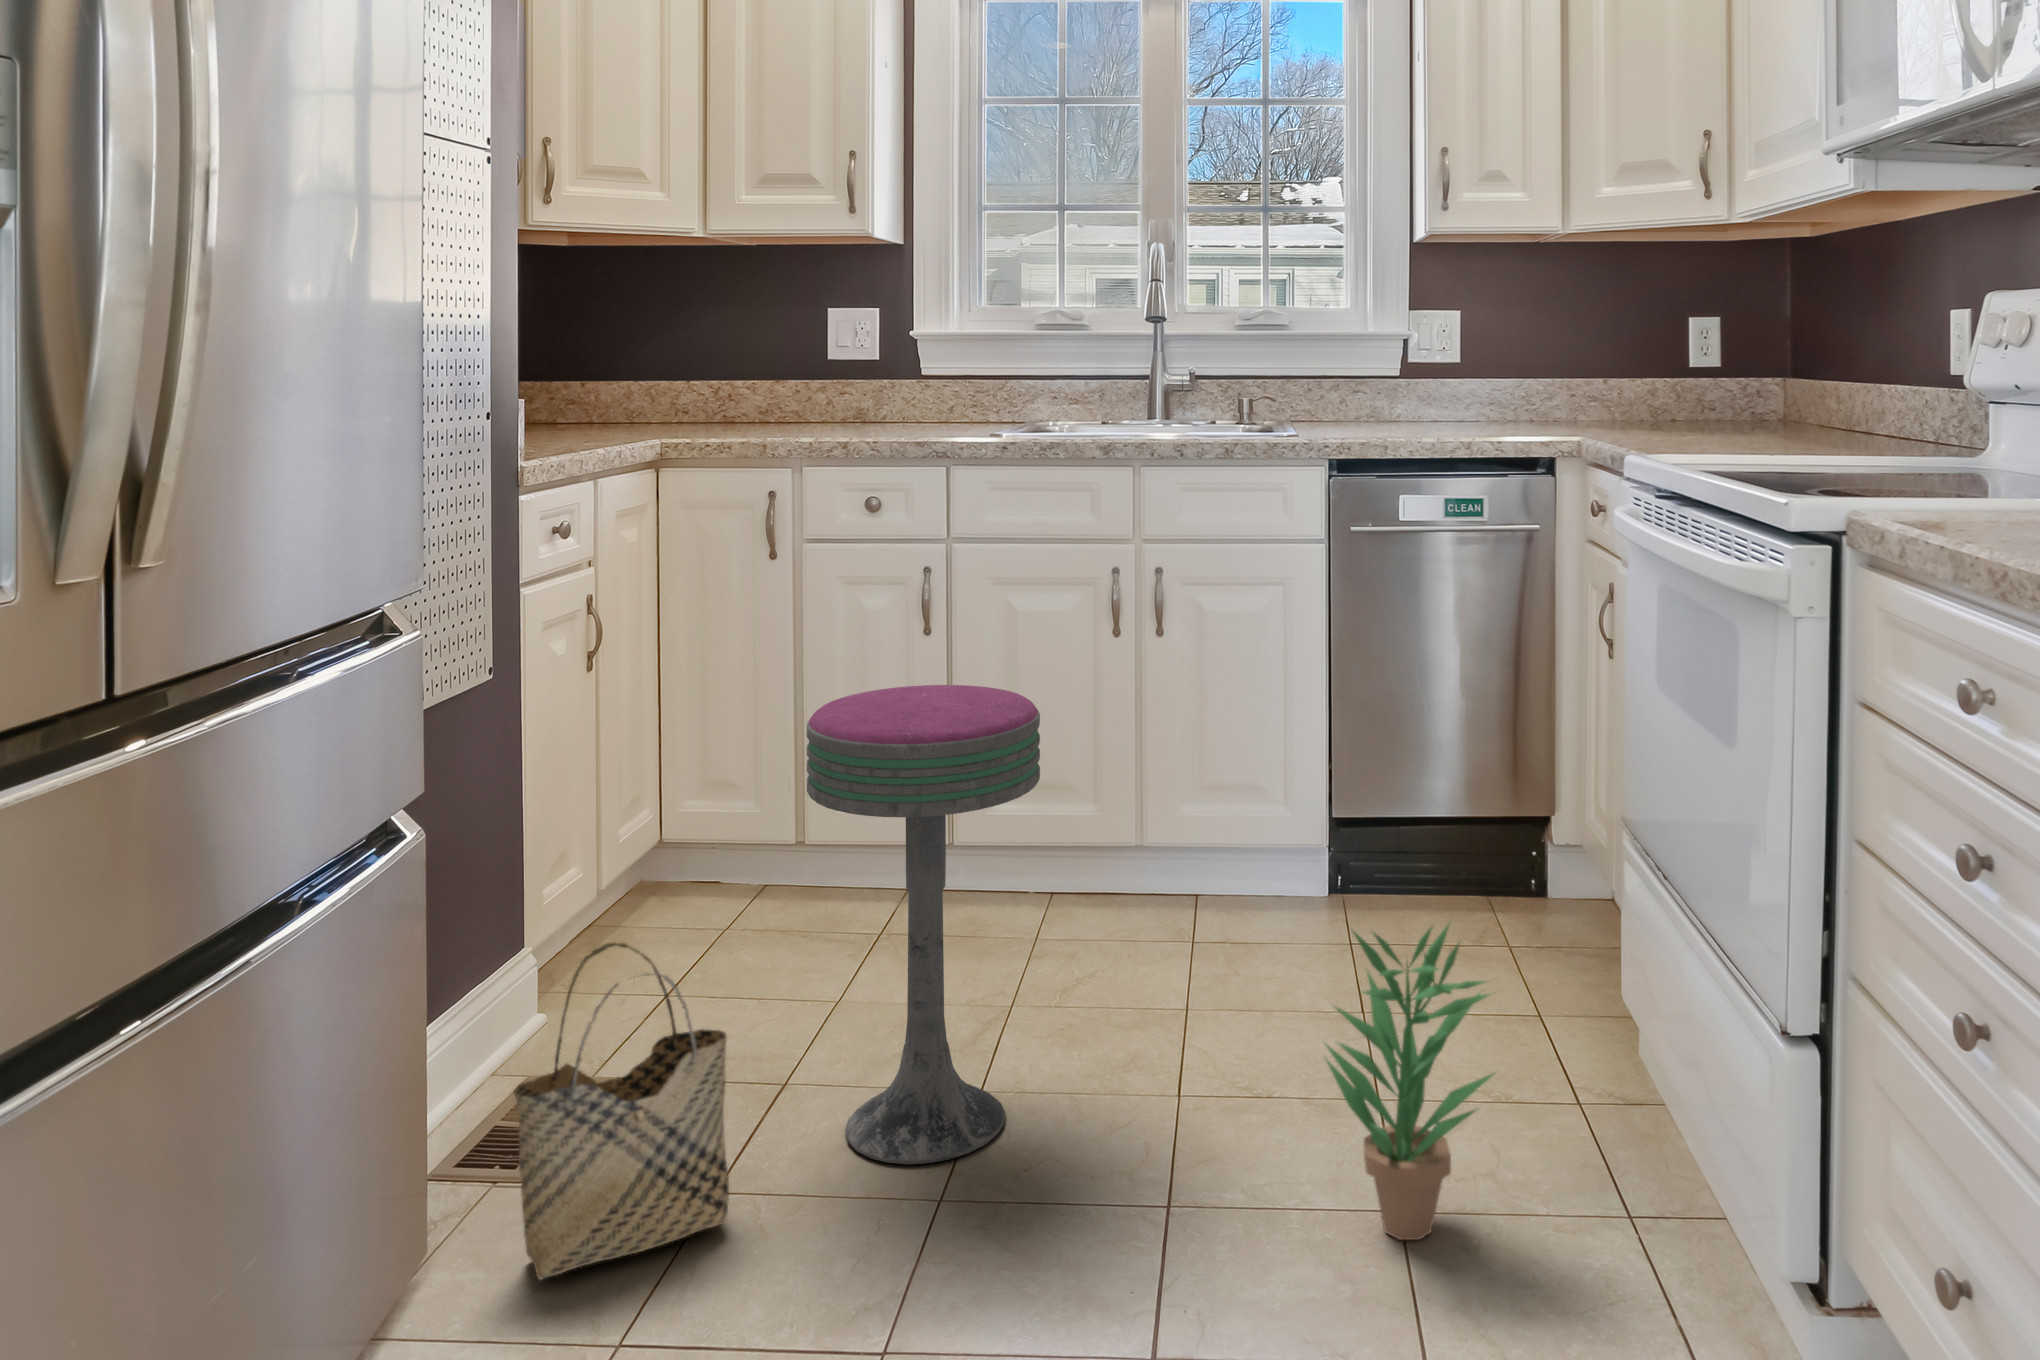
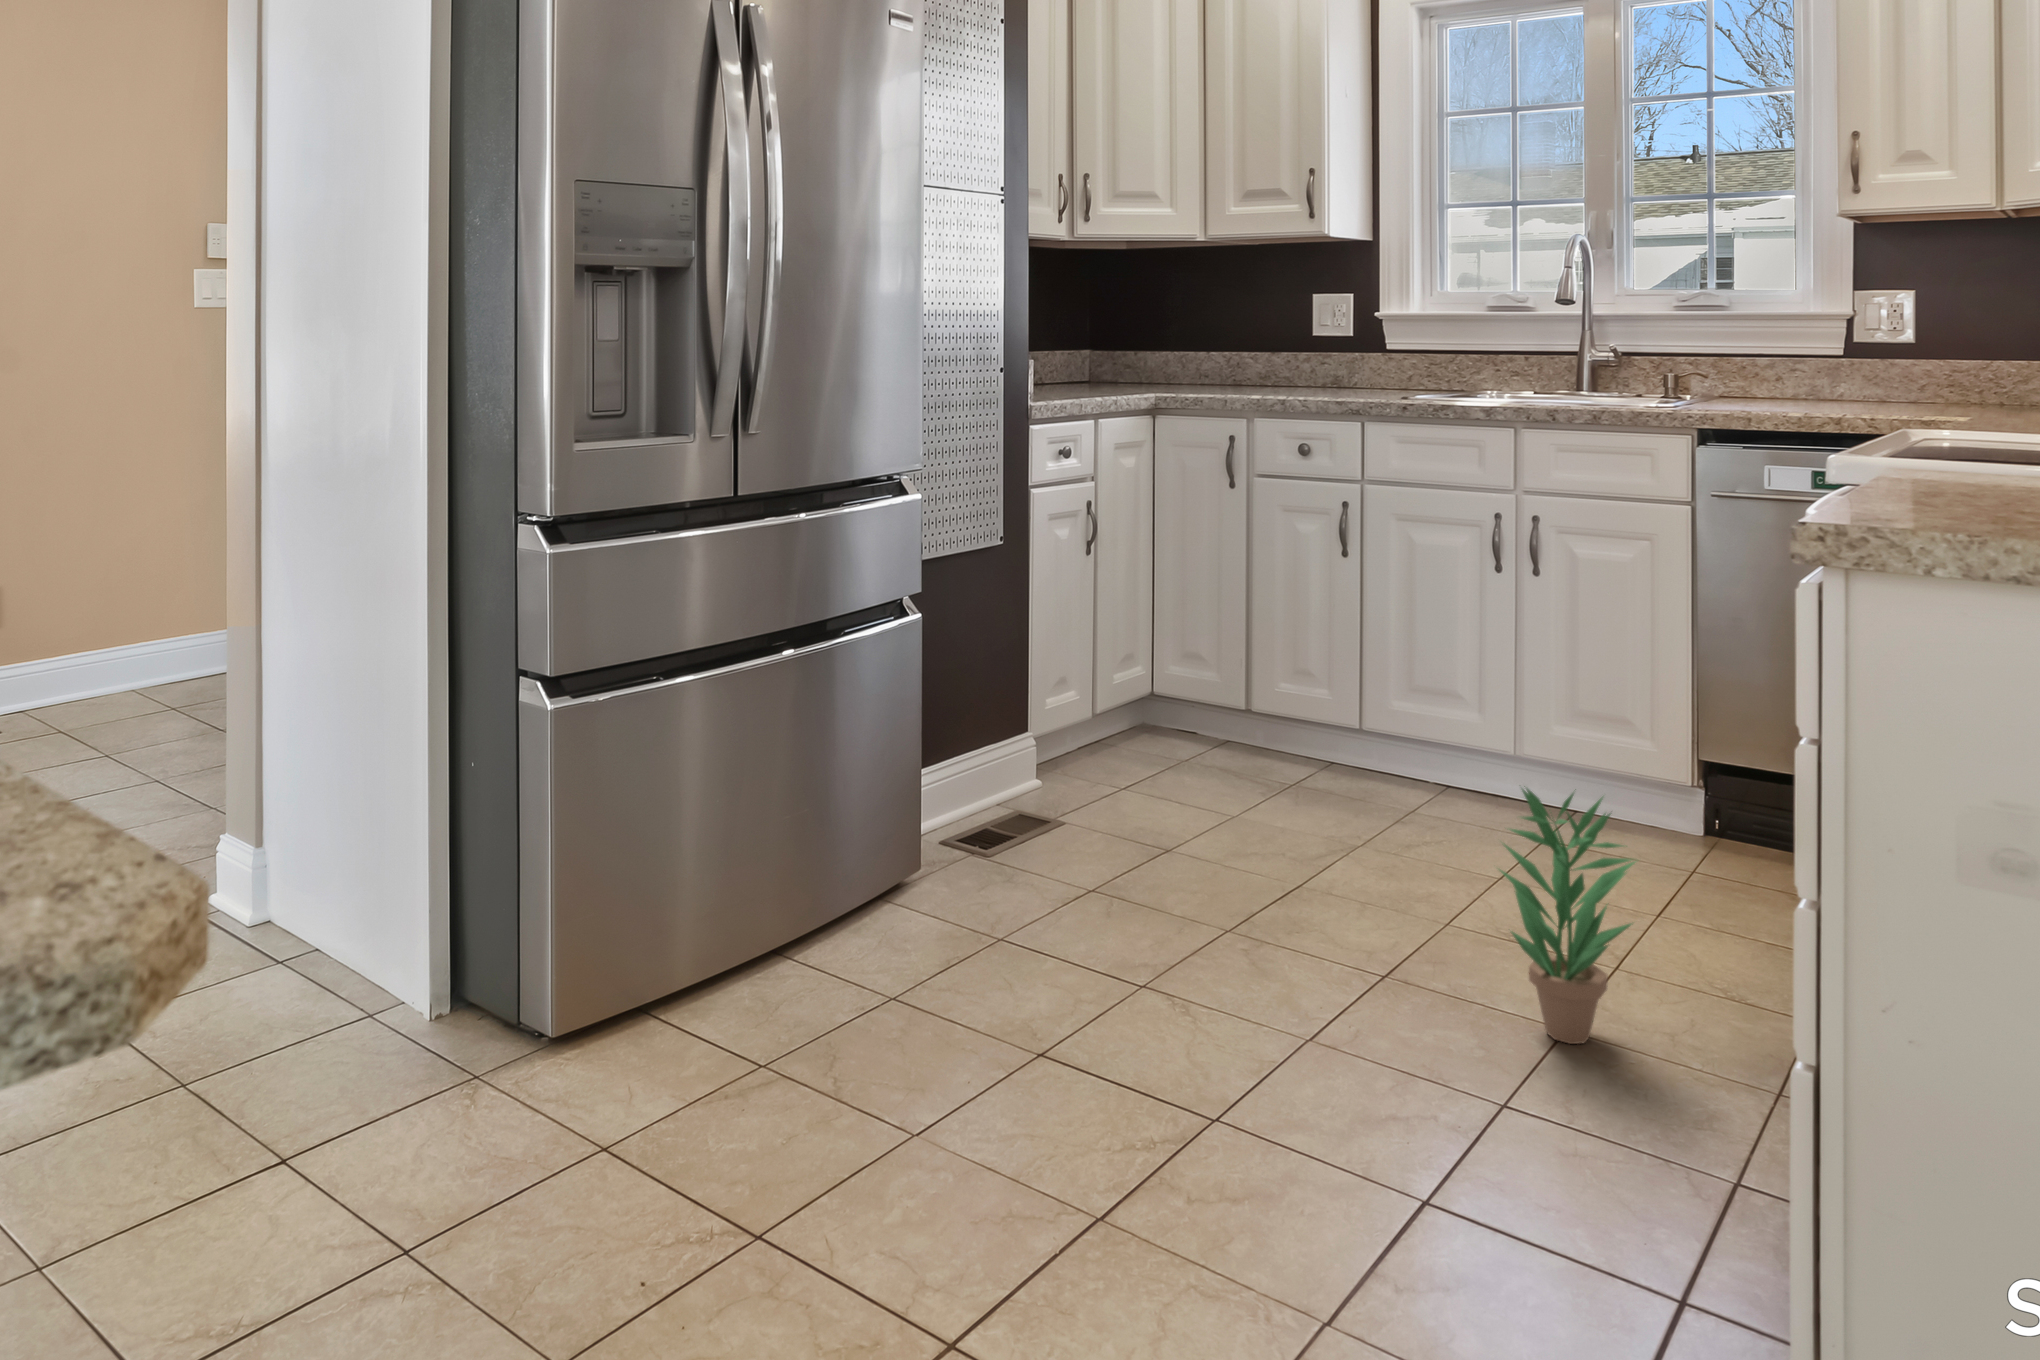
bar stool: present [807,685,1040,1164] -> none [1169,575,1339,911]
woven basket: present [513,943,729,1280] -> none [969,708,1103,902]

